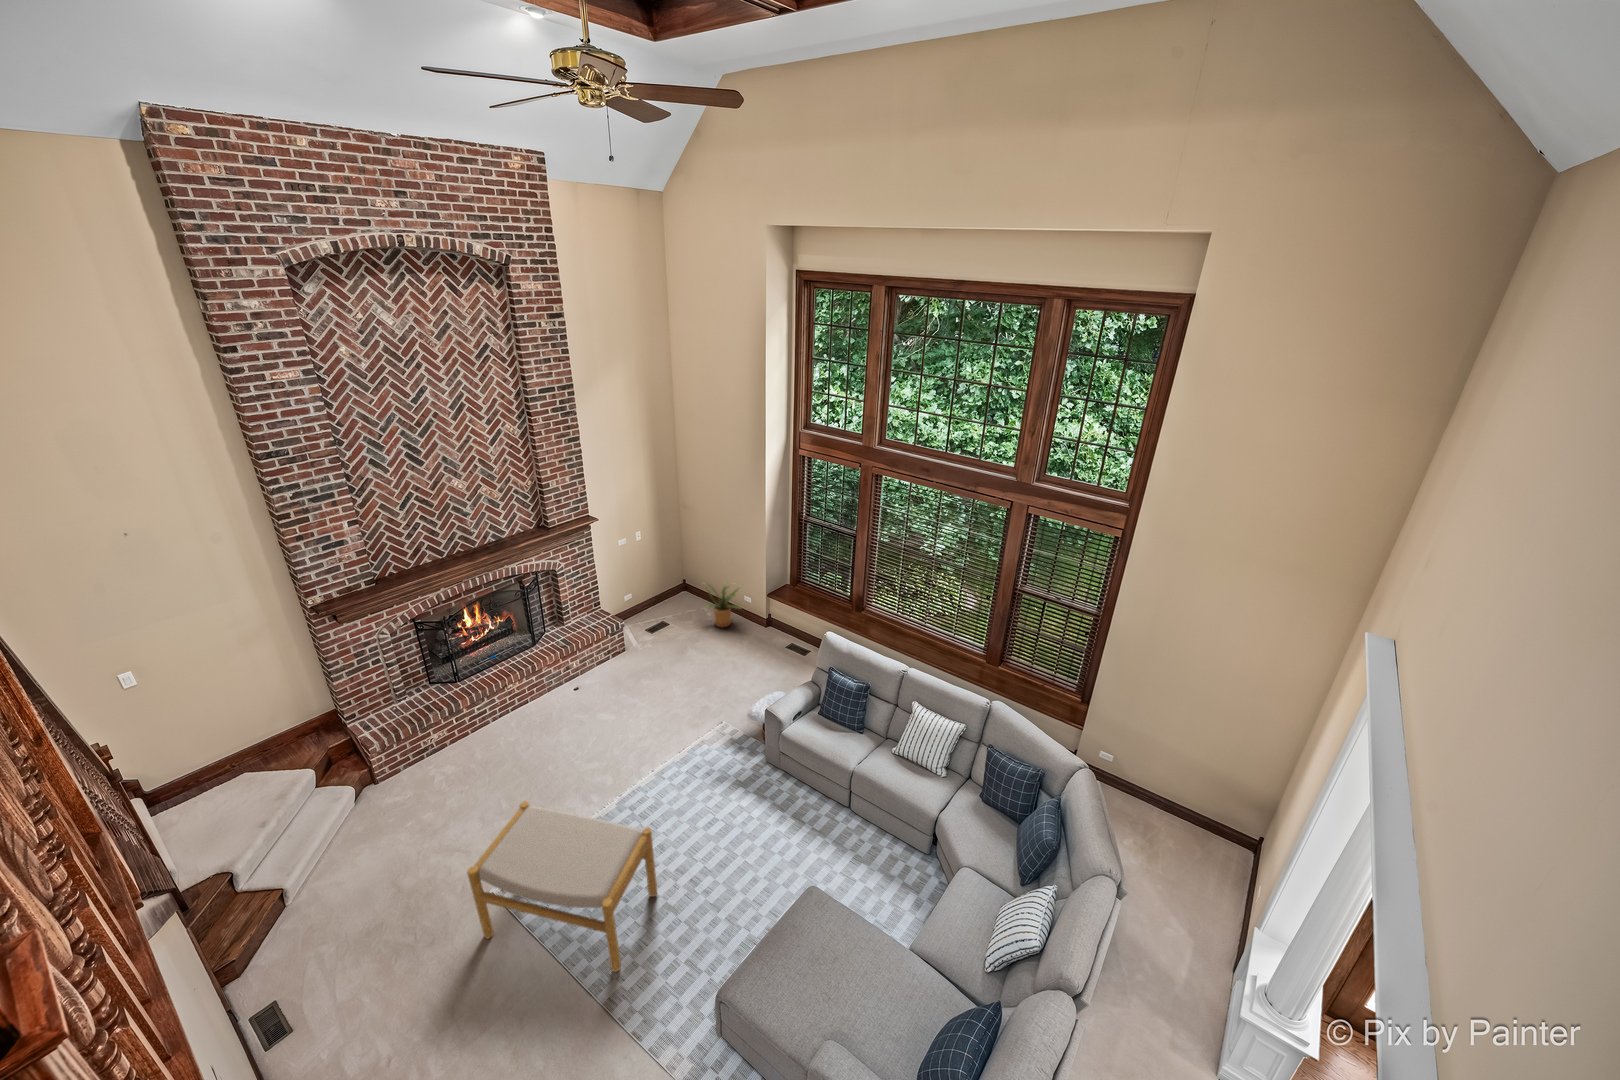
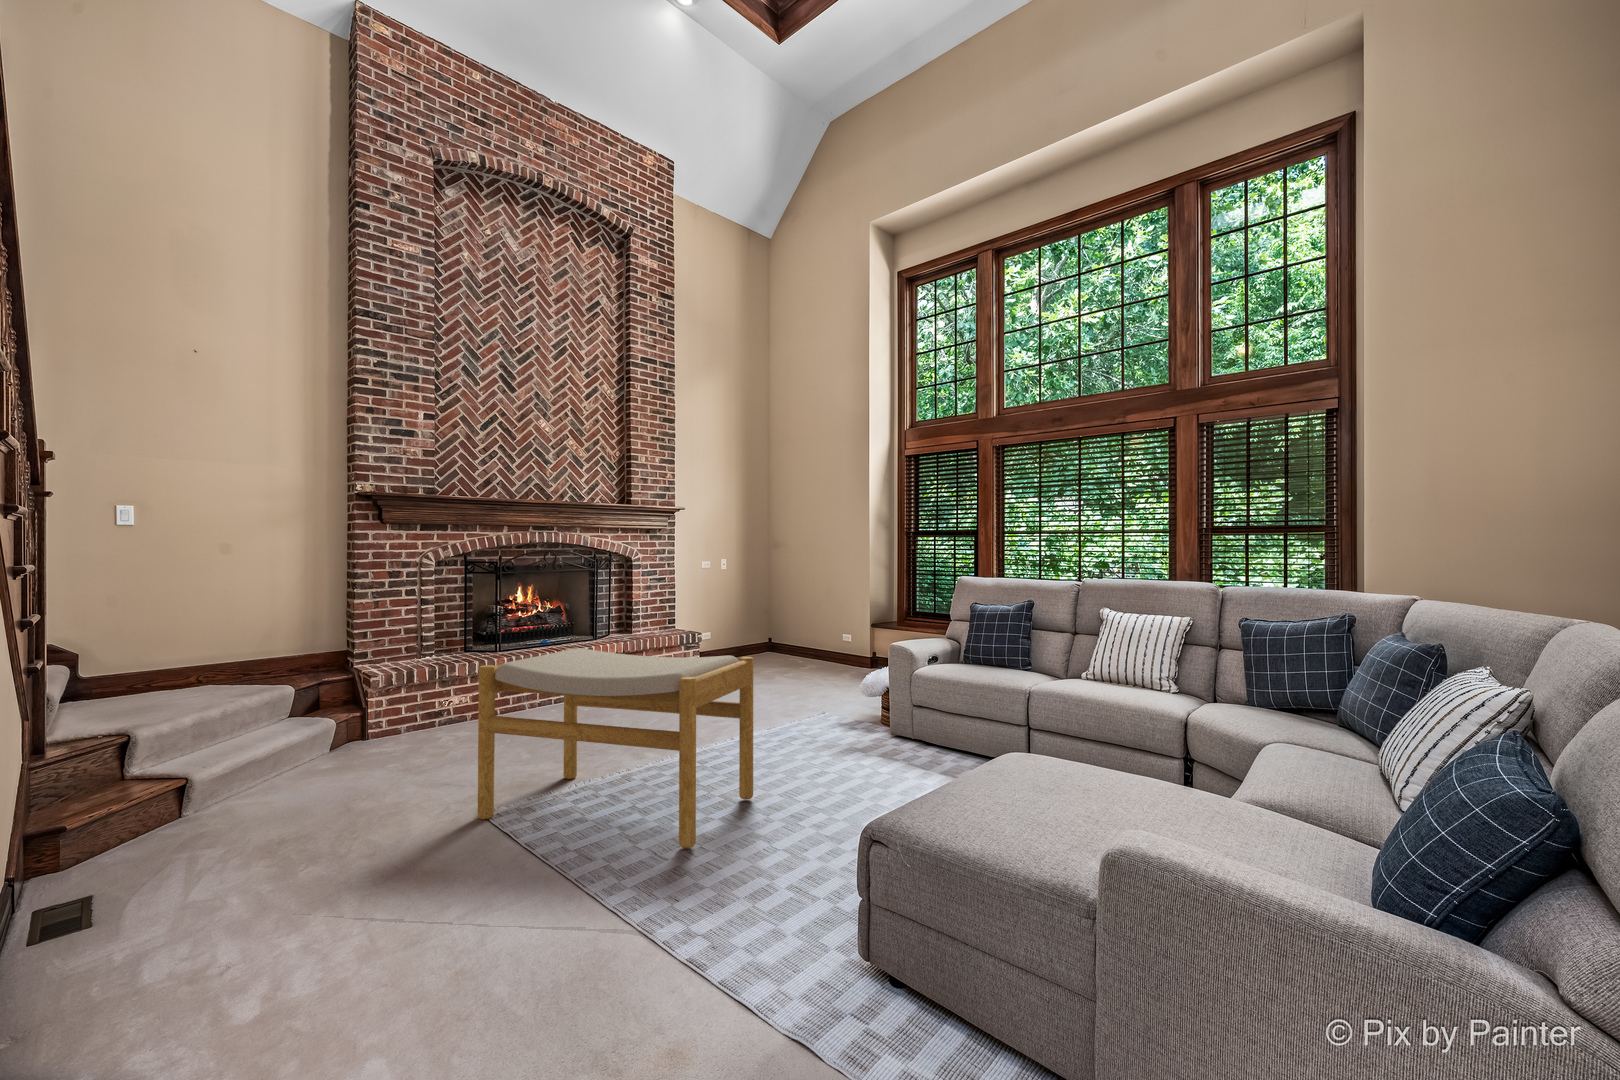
house plant: present [705,583,741,627] -> none [796,610,850,671]

